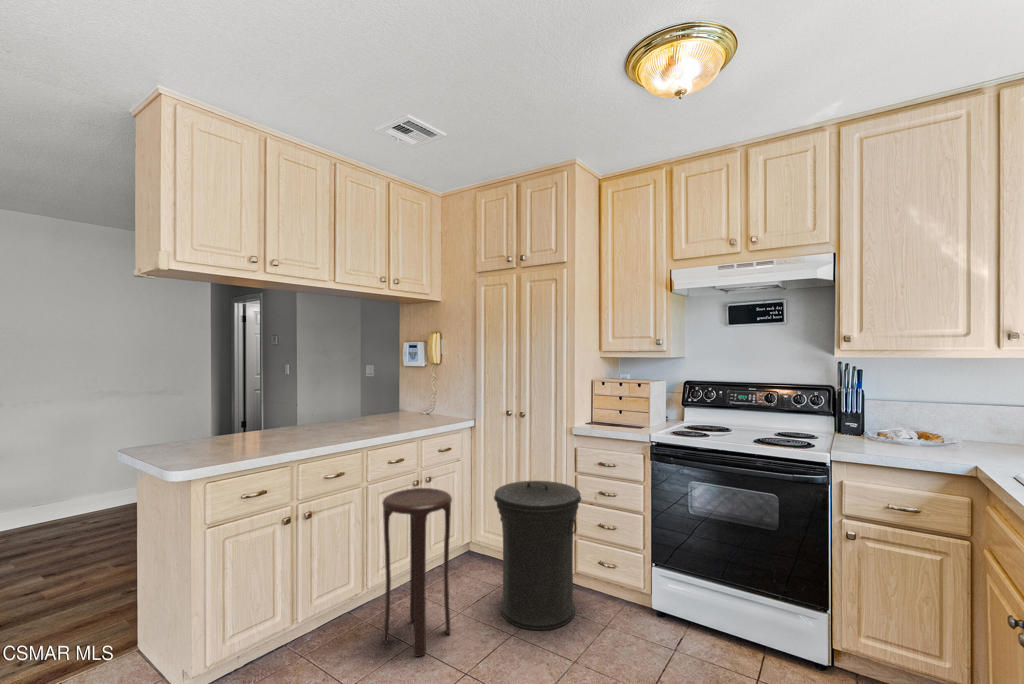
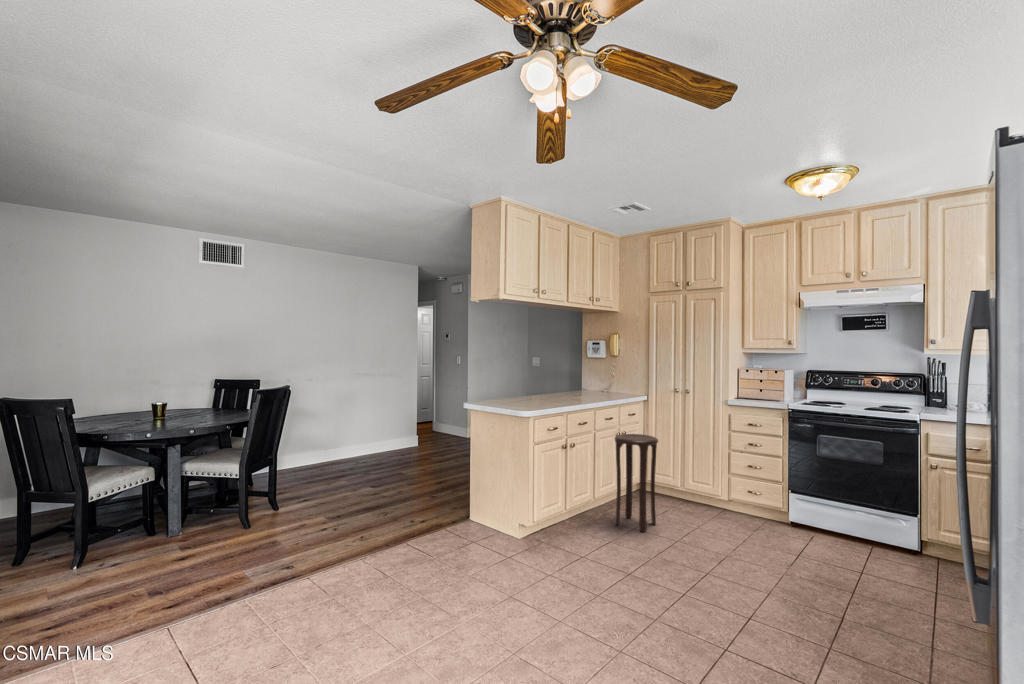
trash can: present [494,481,581,630] -> none [677,434,739,527]

